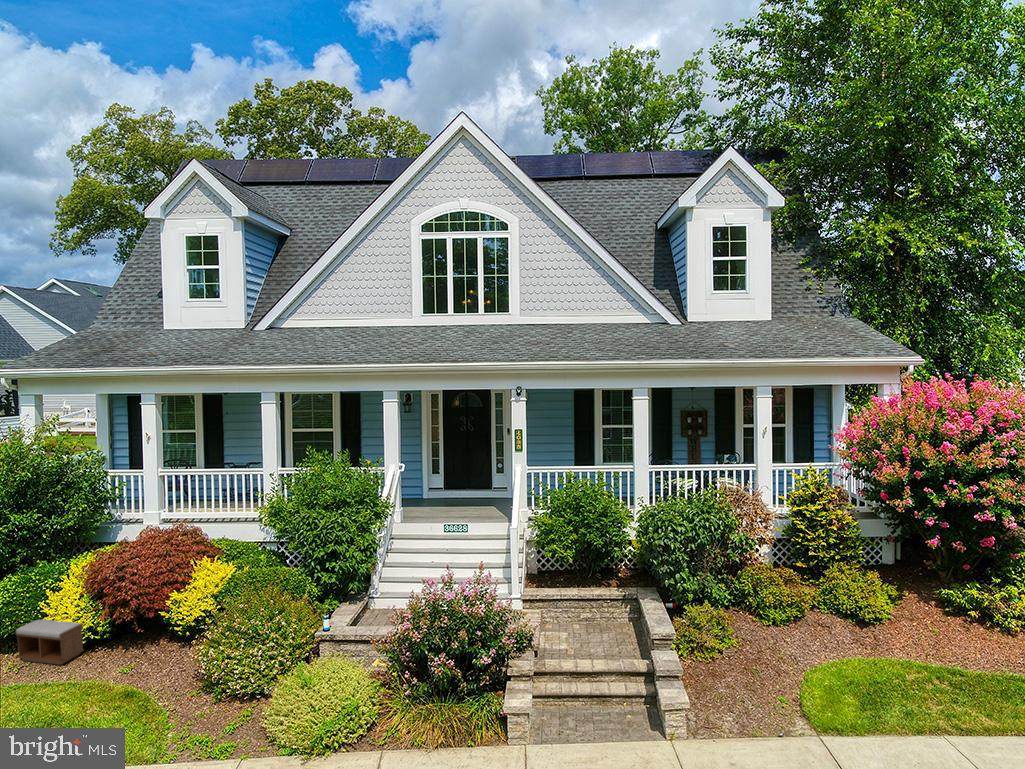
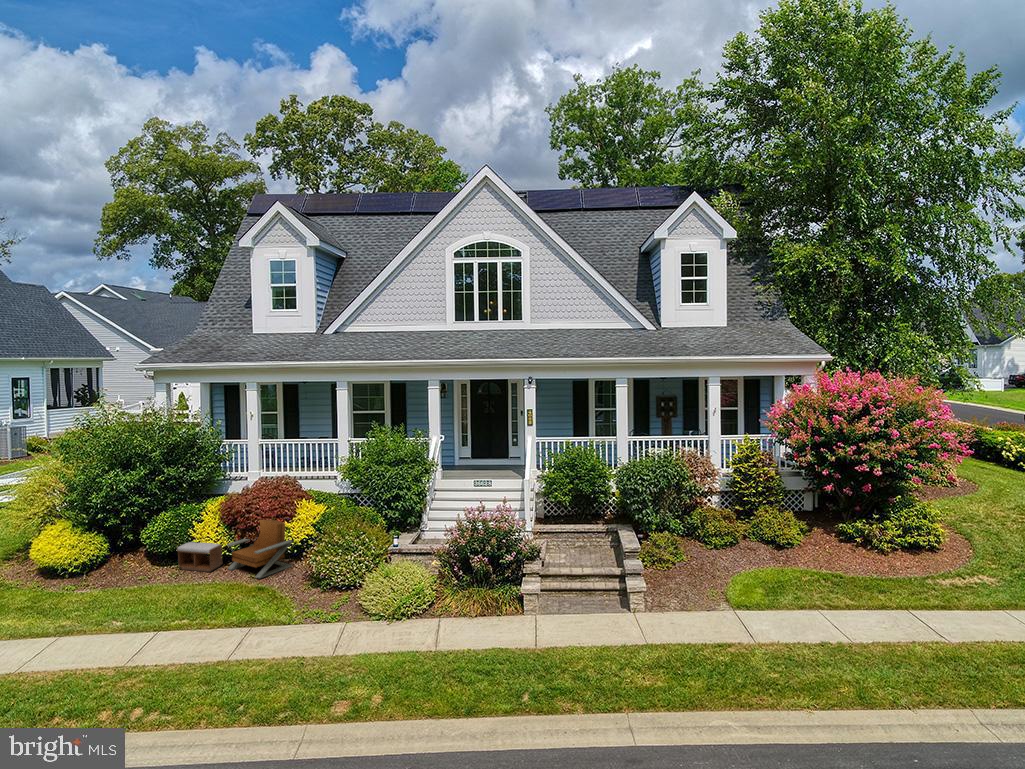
lounge chair: none [87,584,183,678] -> present [227,518,293,578]

